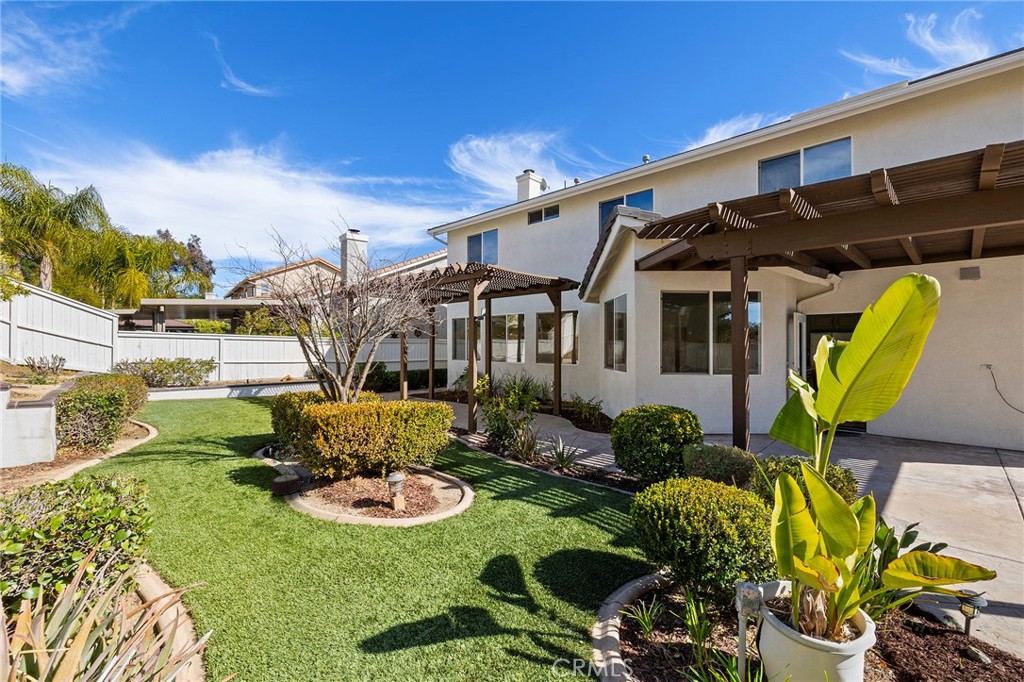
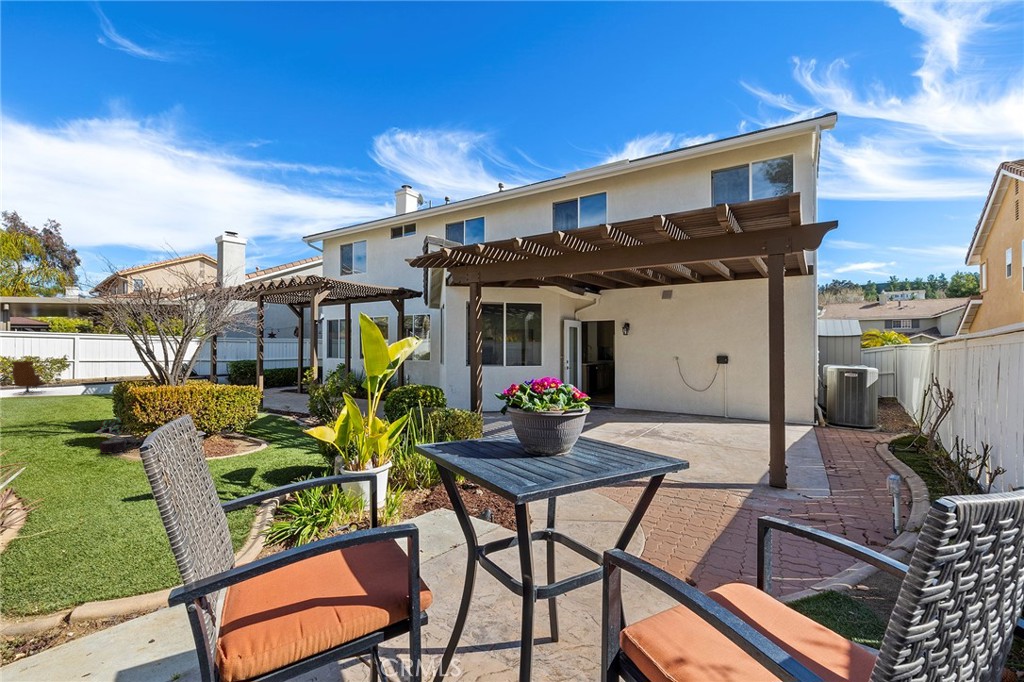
lounge chair: none [167,365,196,399] -> present [12,361,45,394]

